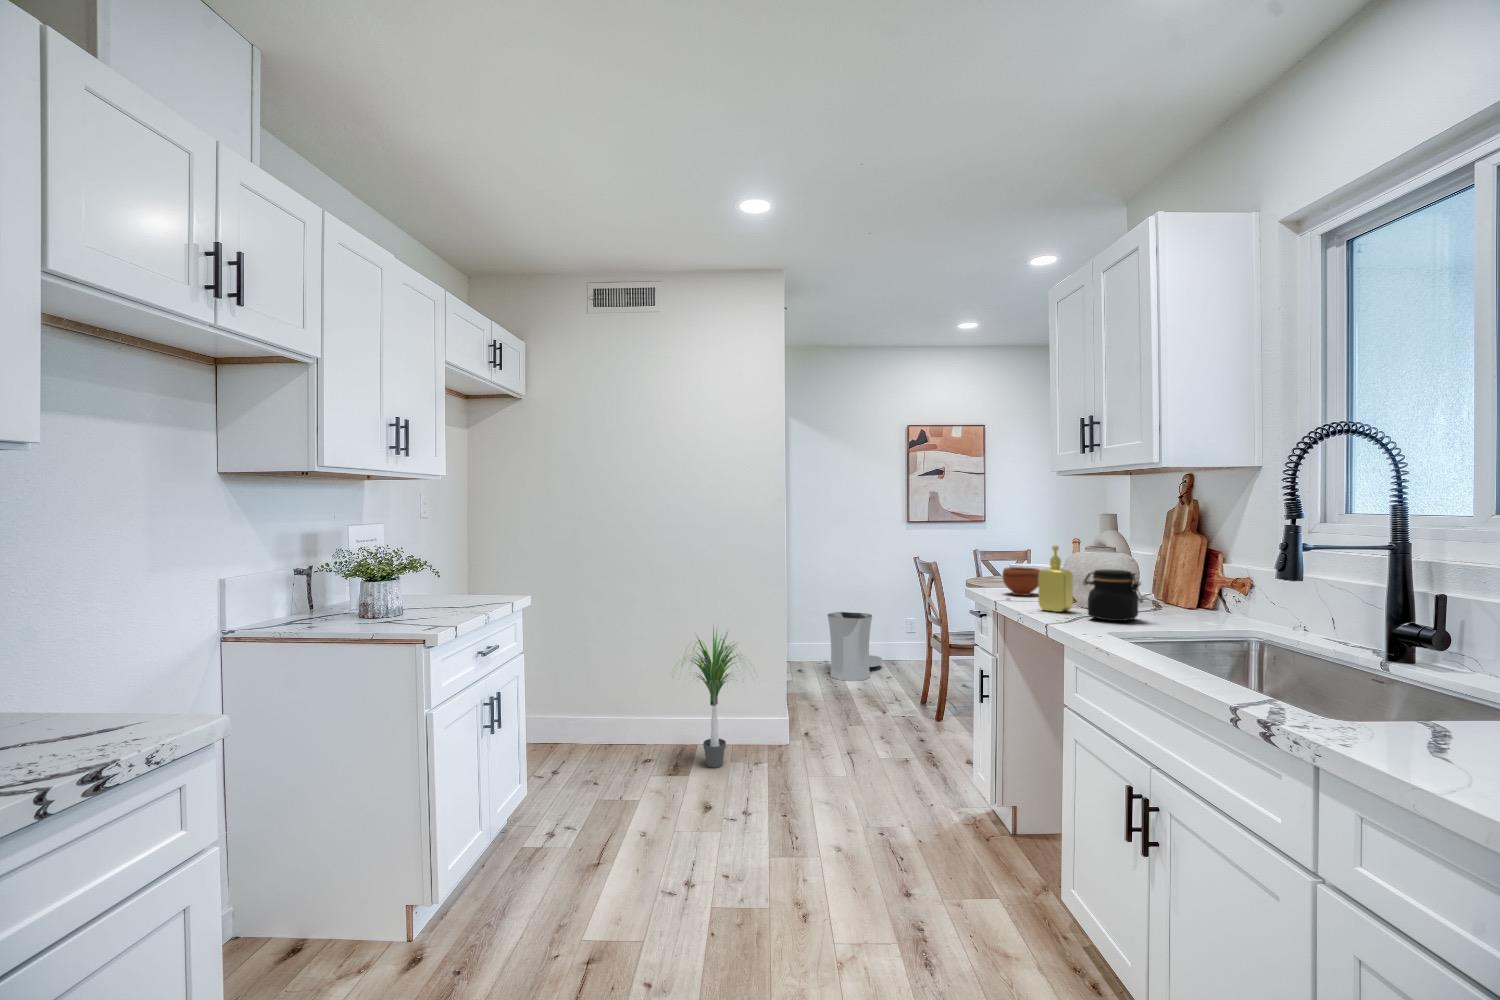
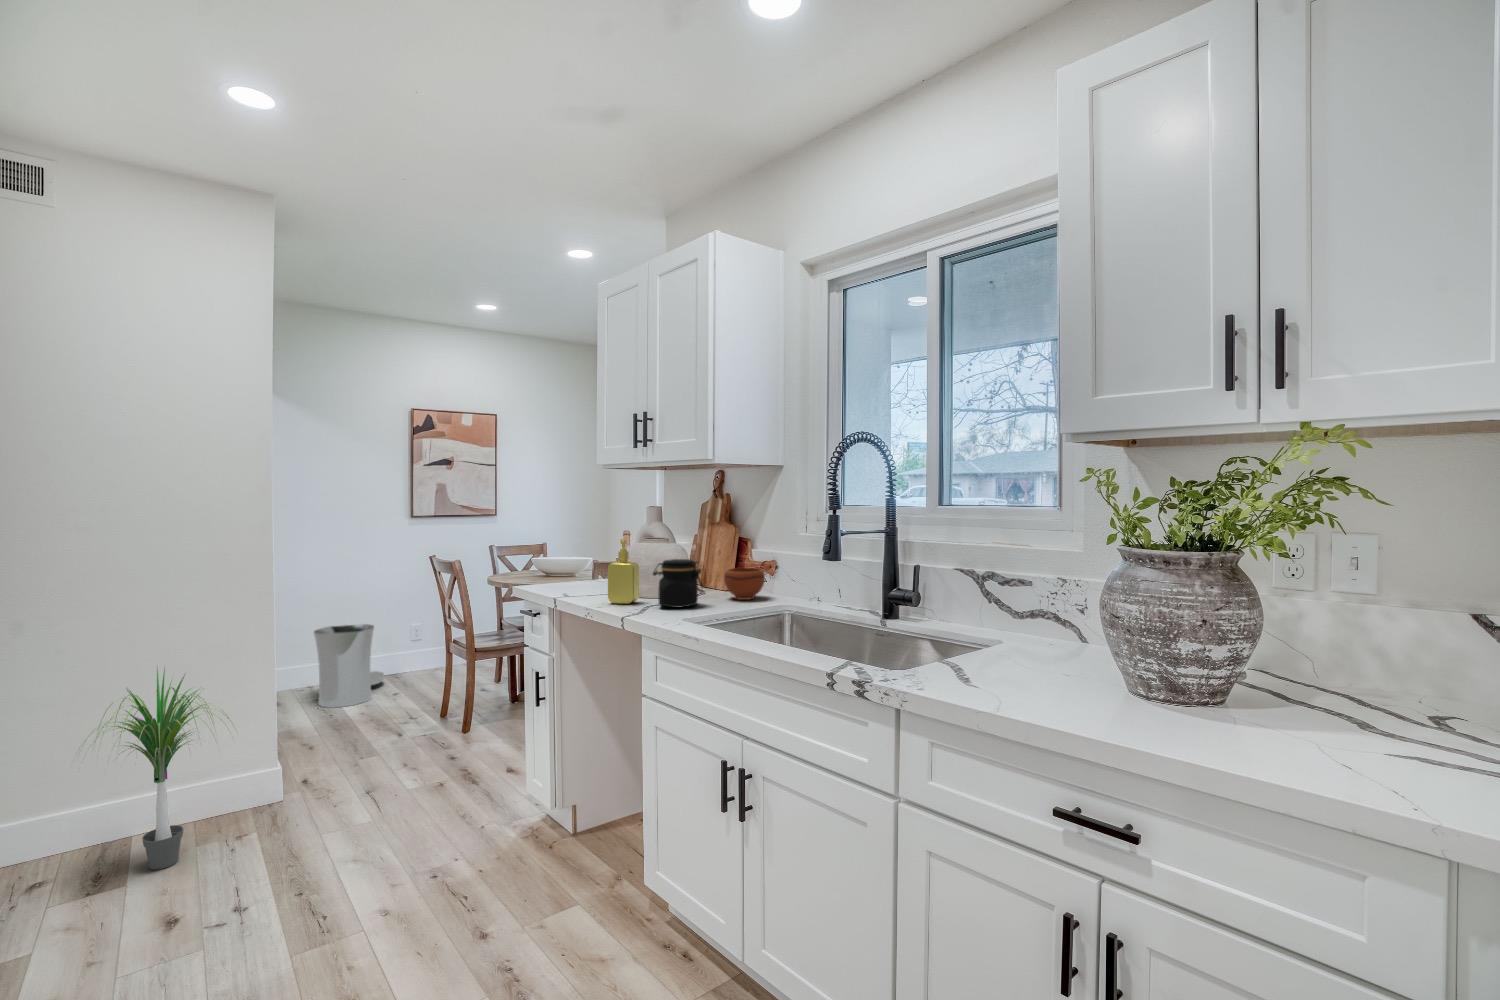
bowl: present [1002,567,1040,595] -> present [724,568,765,600]

